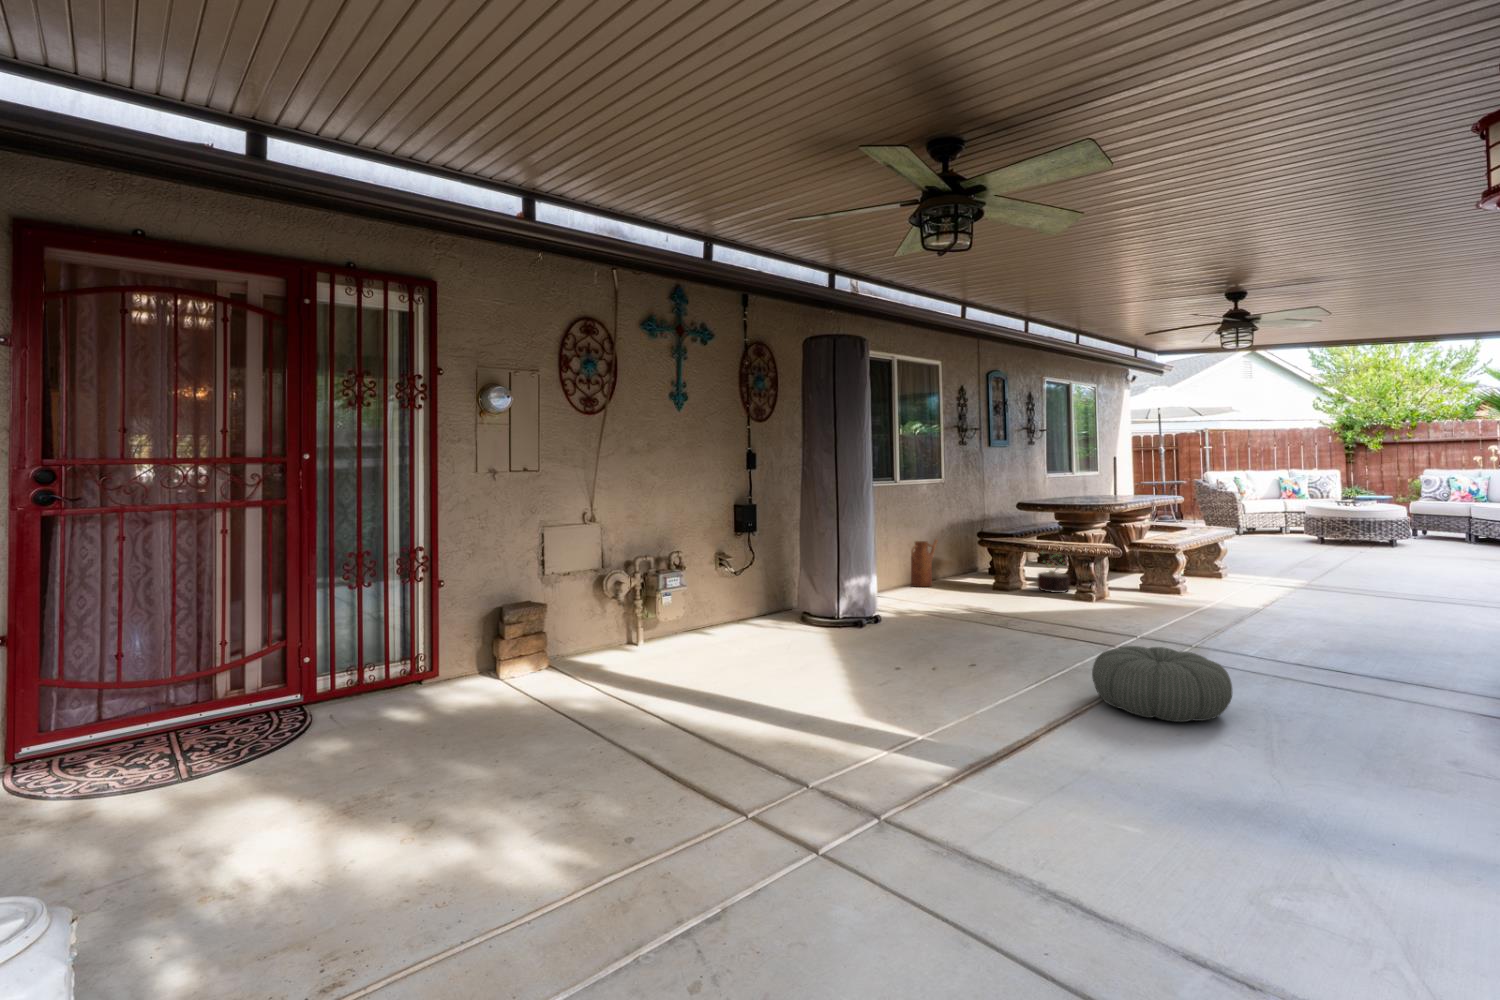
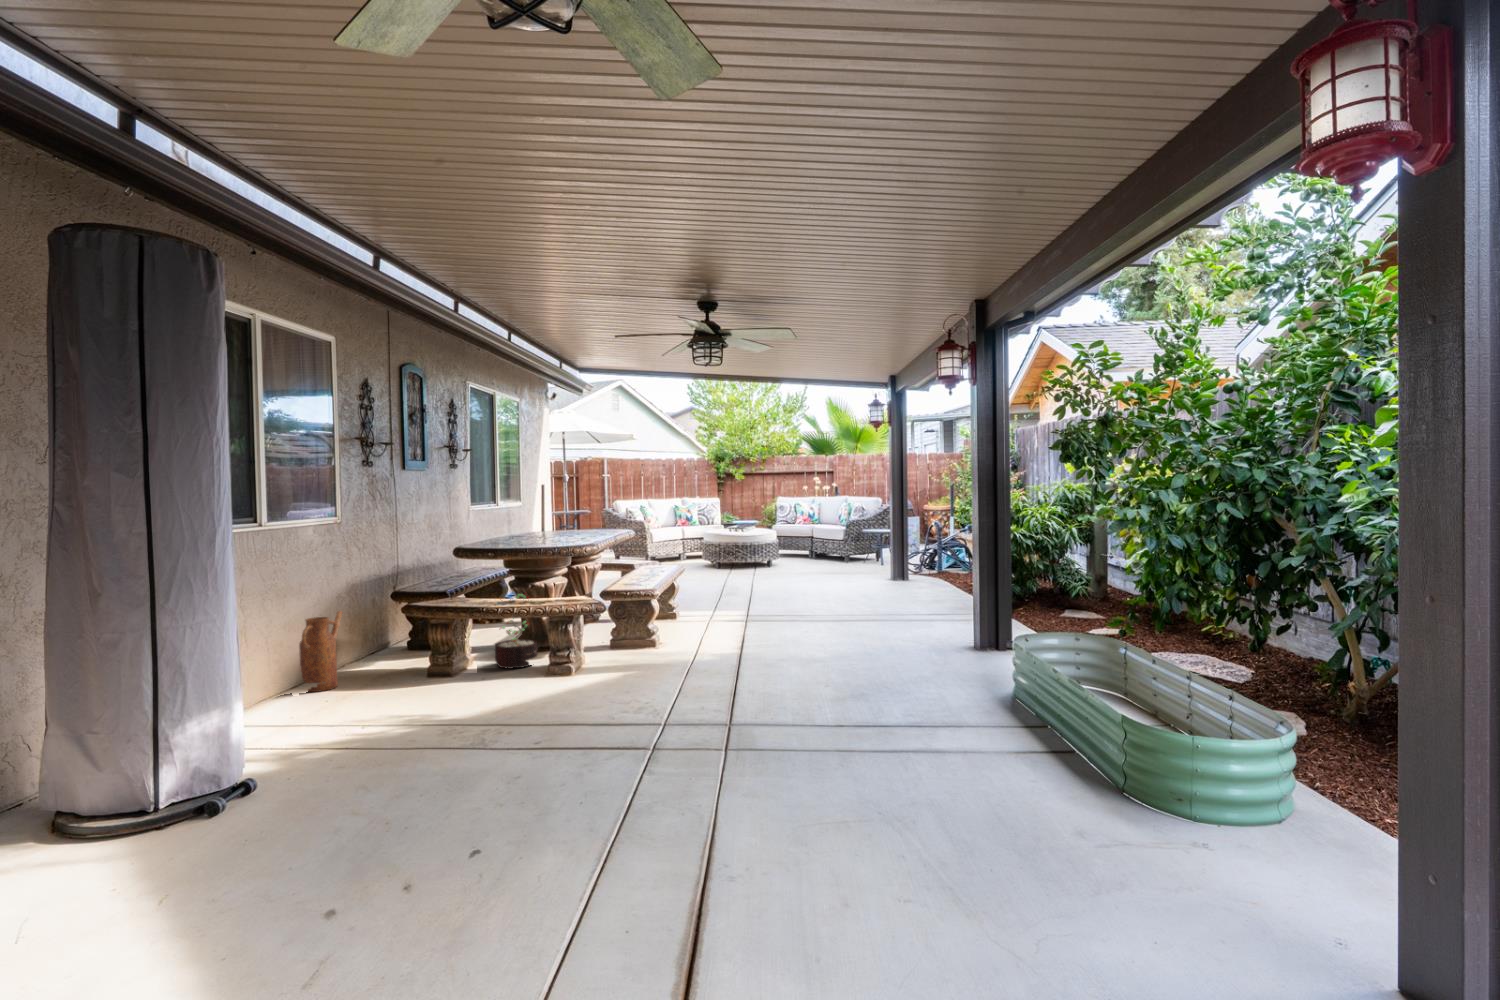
pouf: present [1092,646,1232,722] -> none [689,745,860,860]

